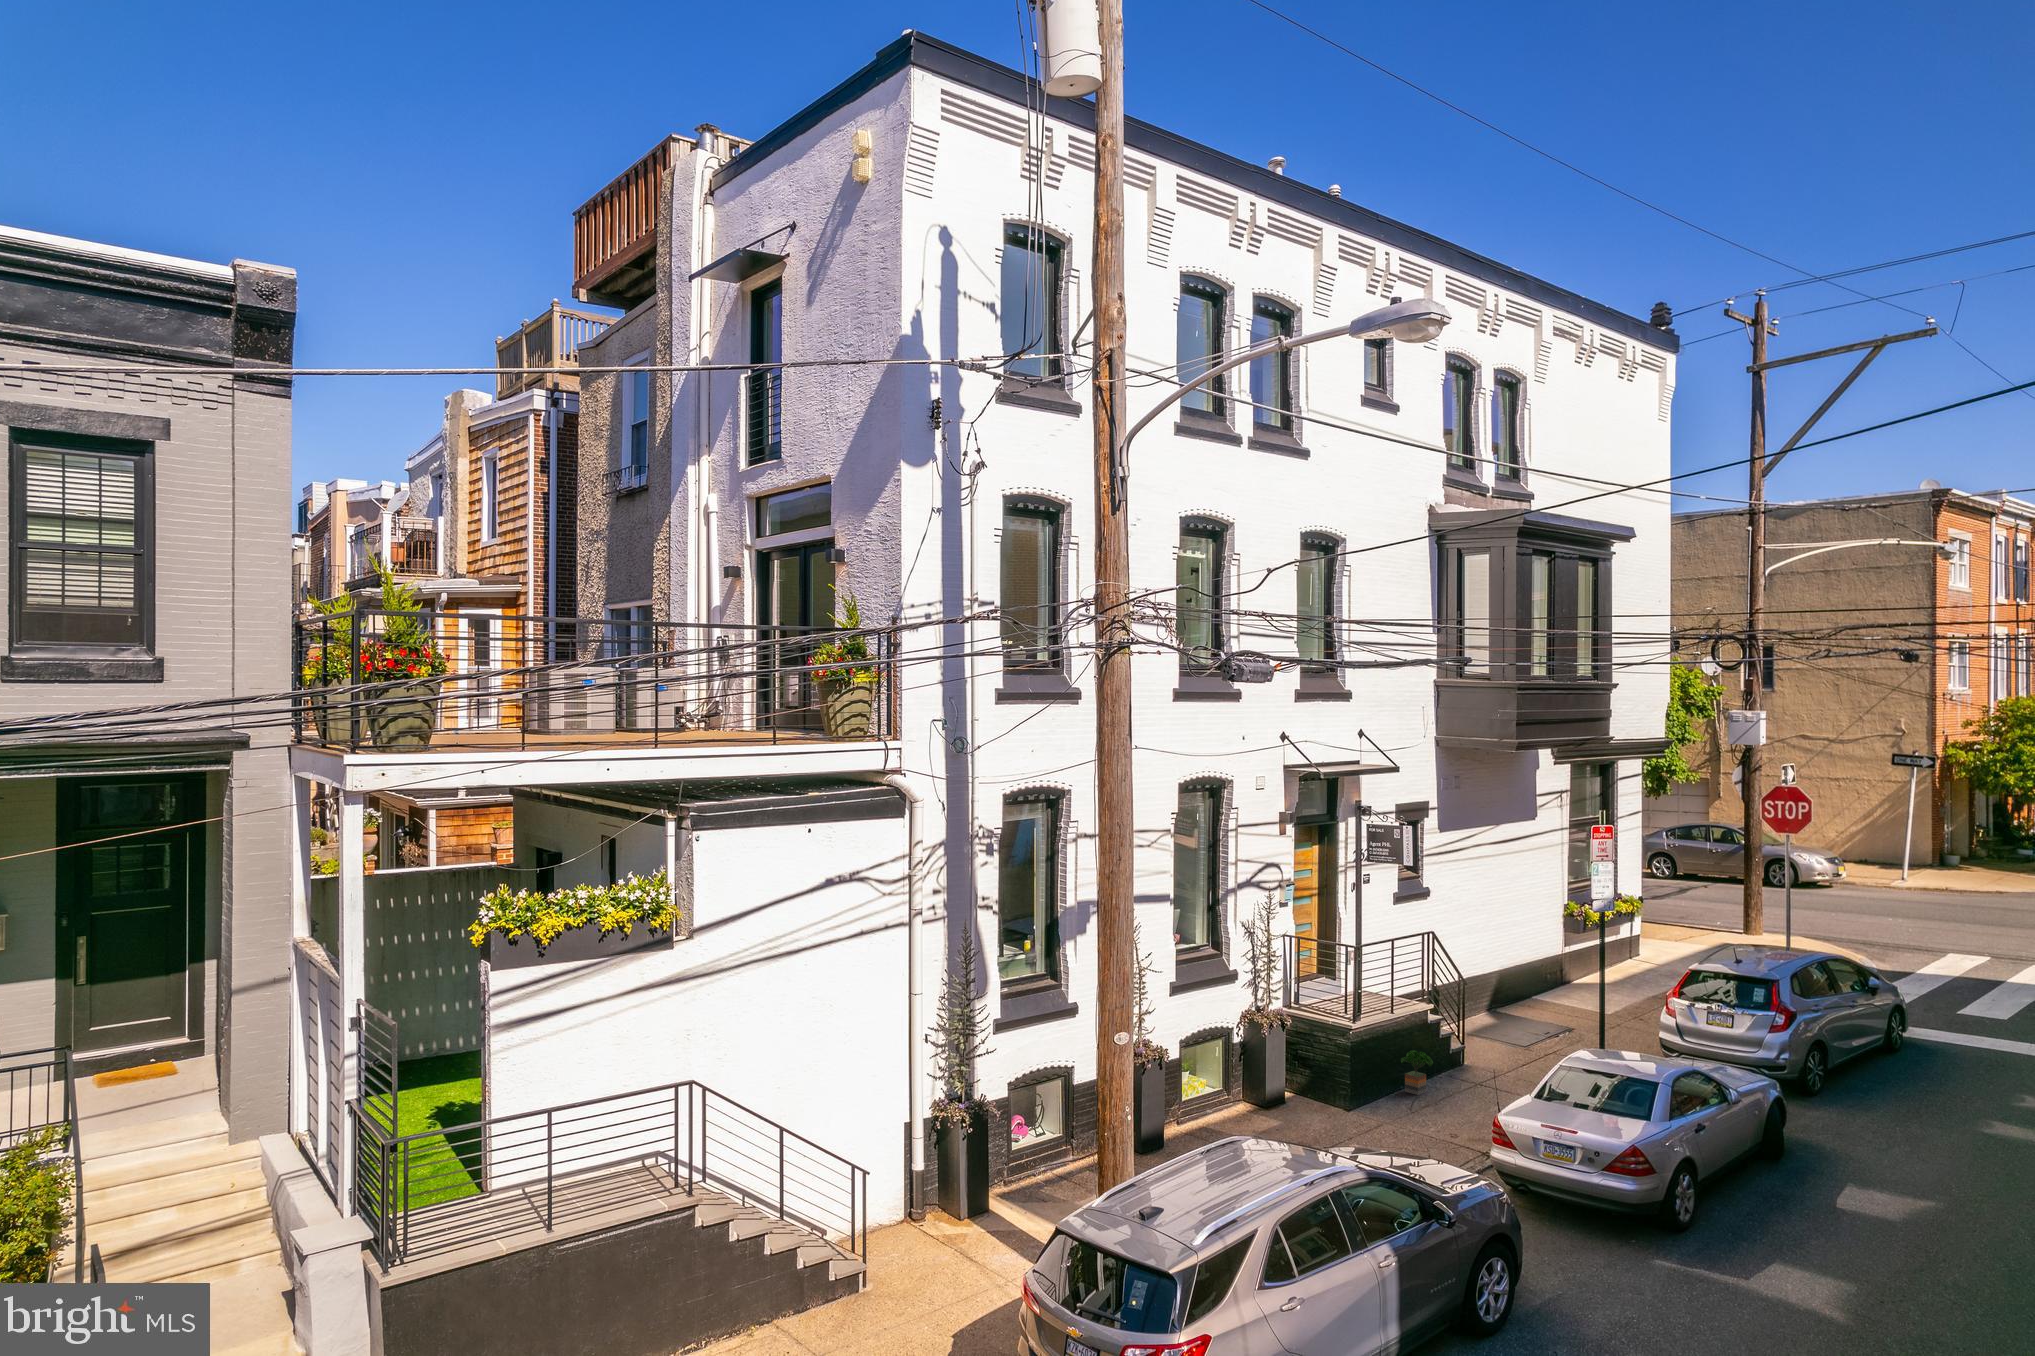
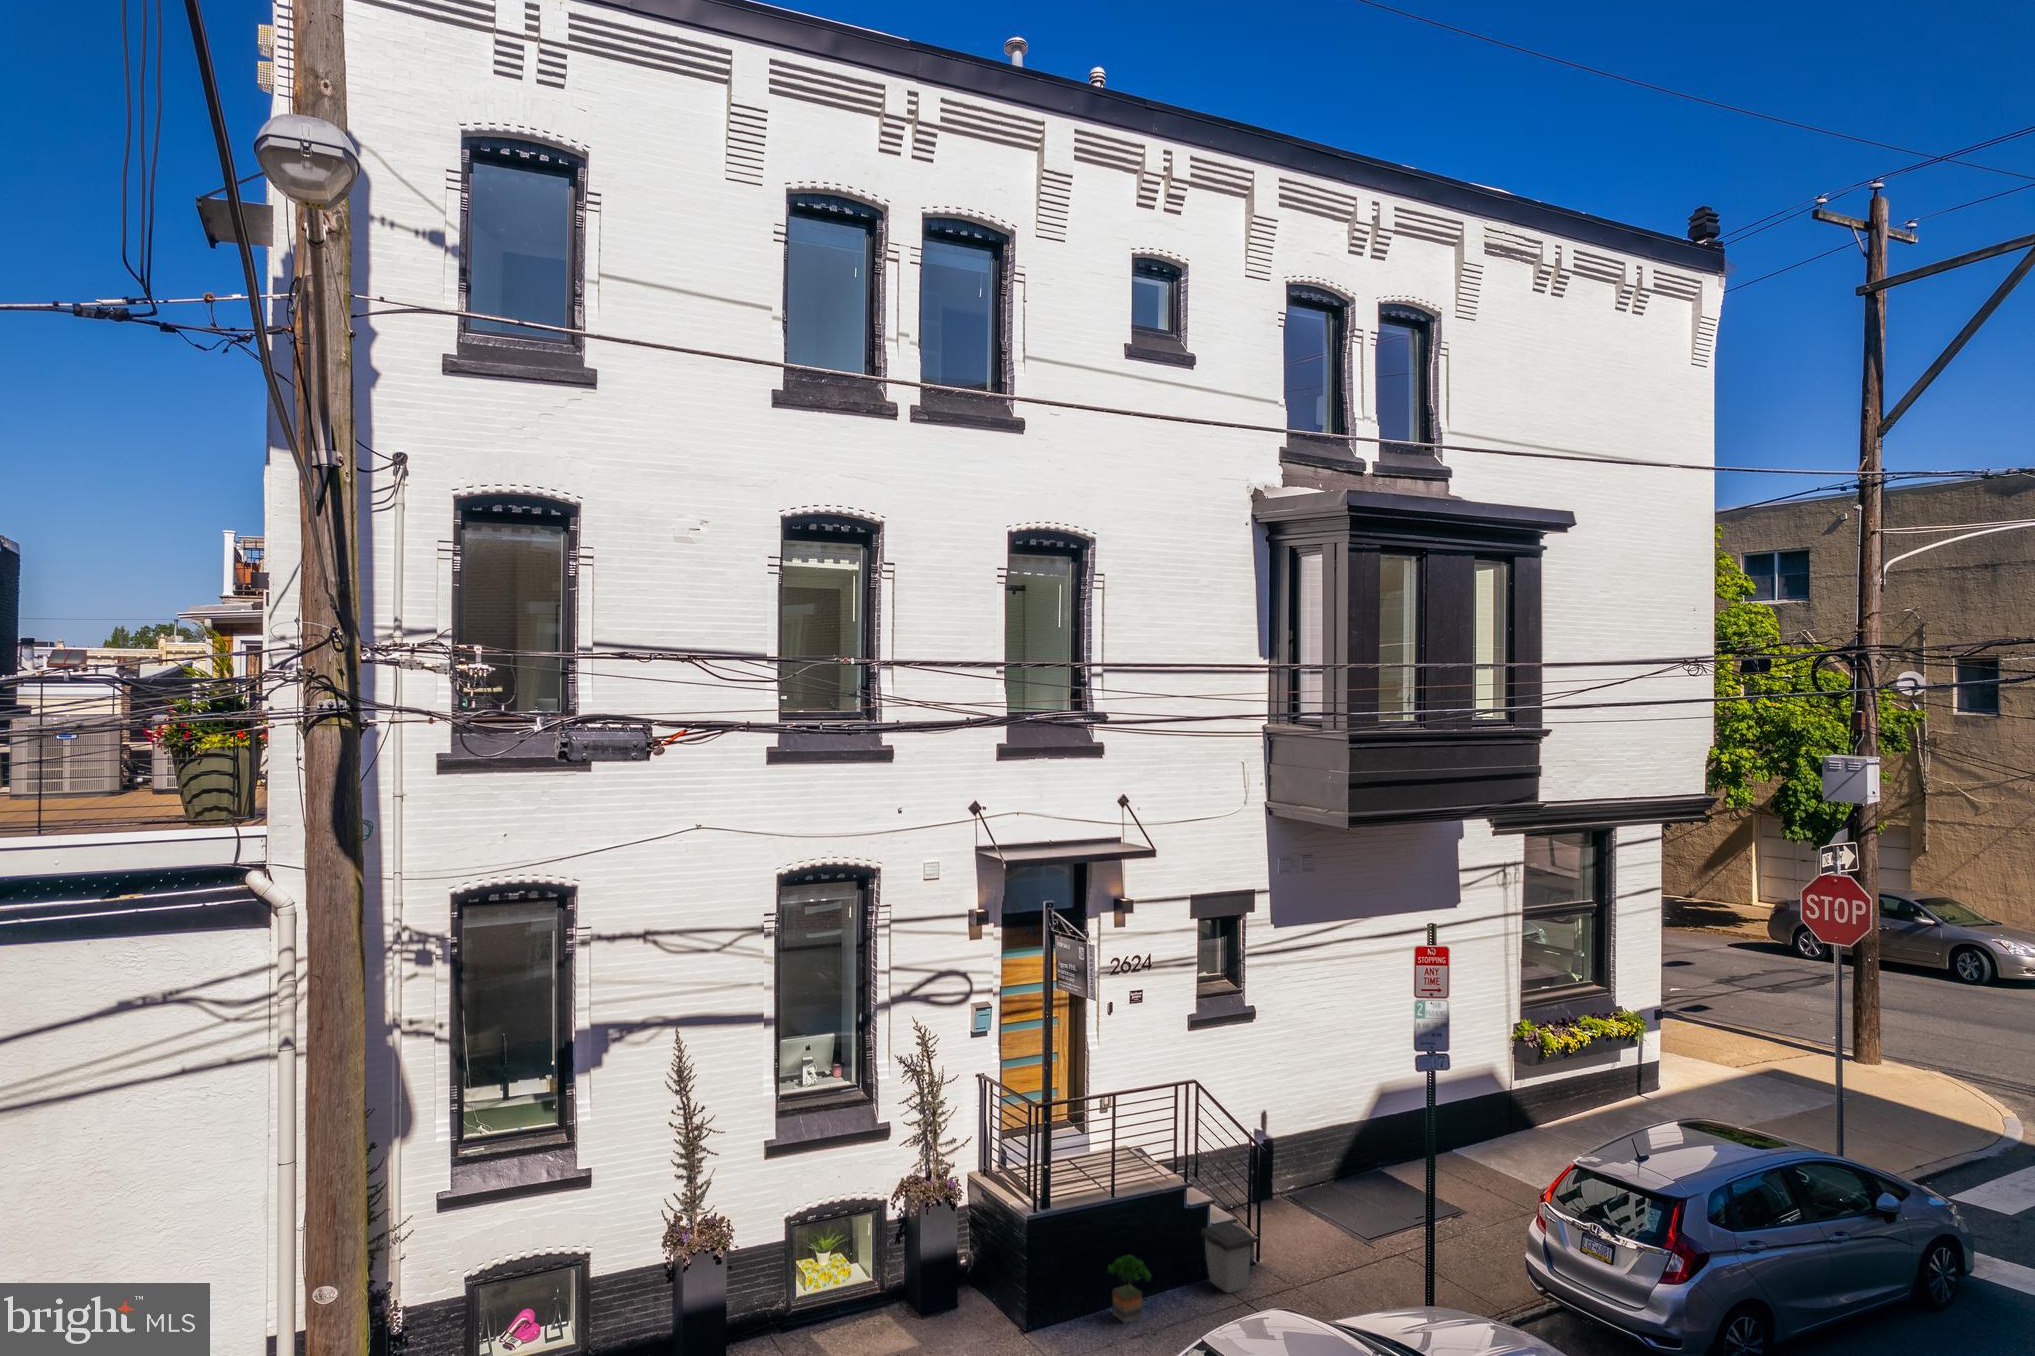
trash can: none [1443,1030,1483,1076] -> present [1201,1223,1254,1293]

